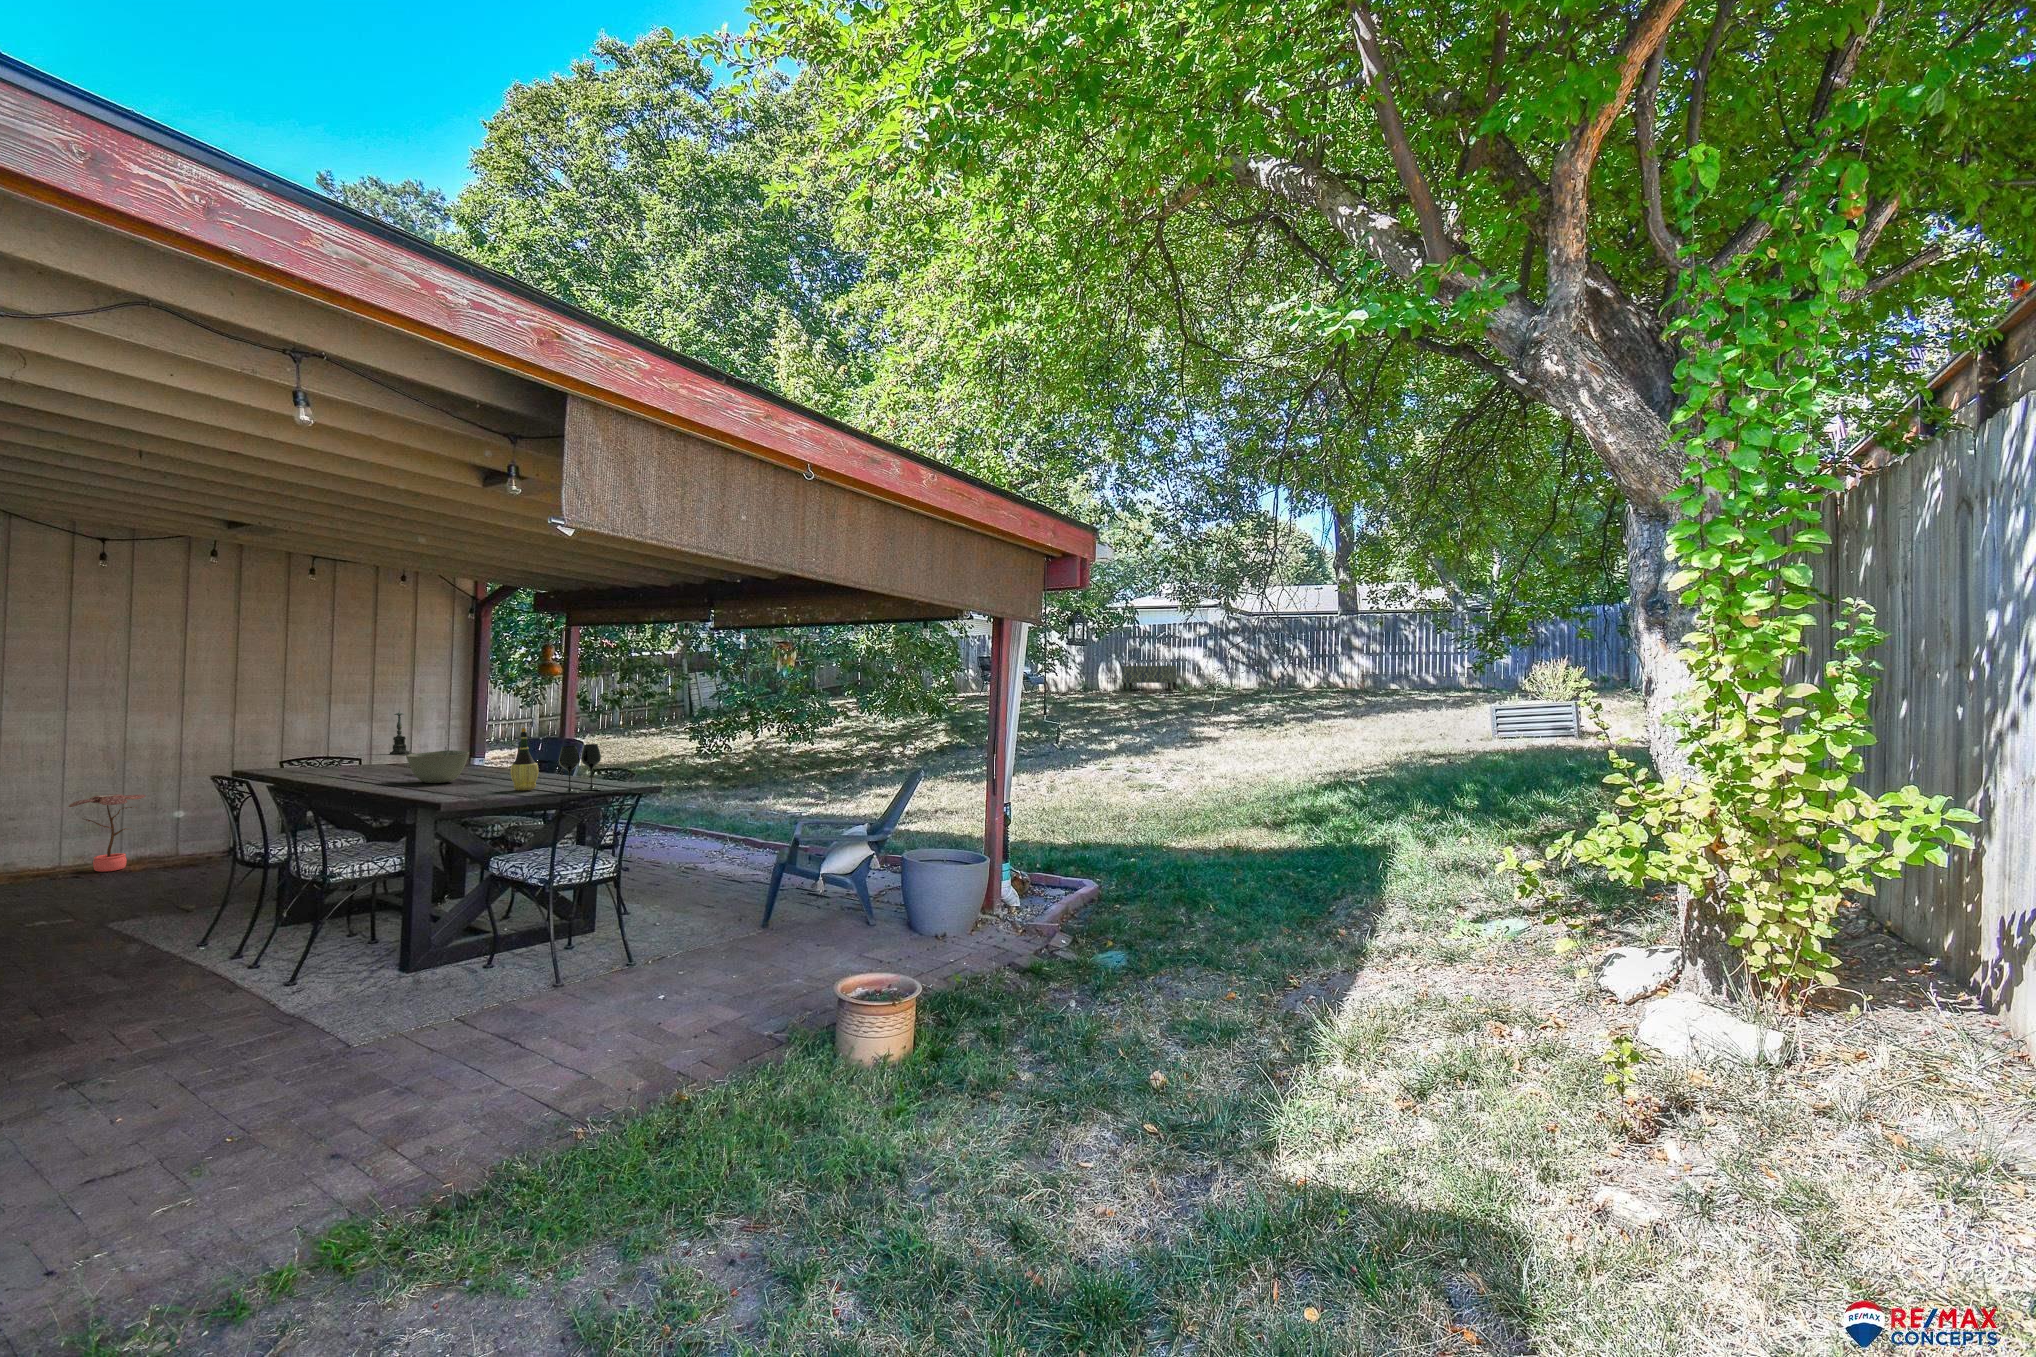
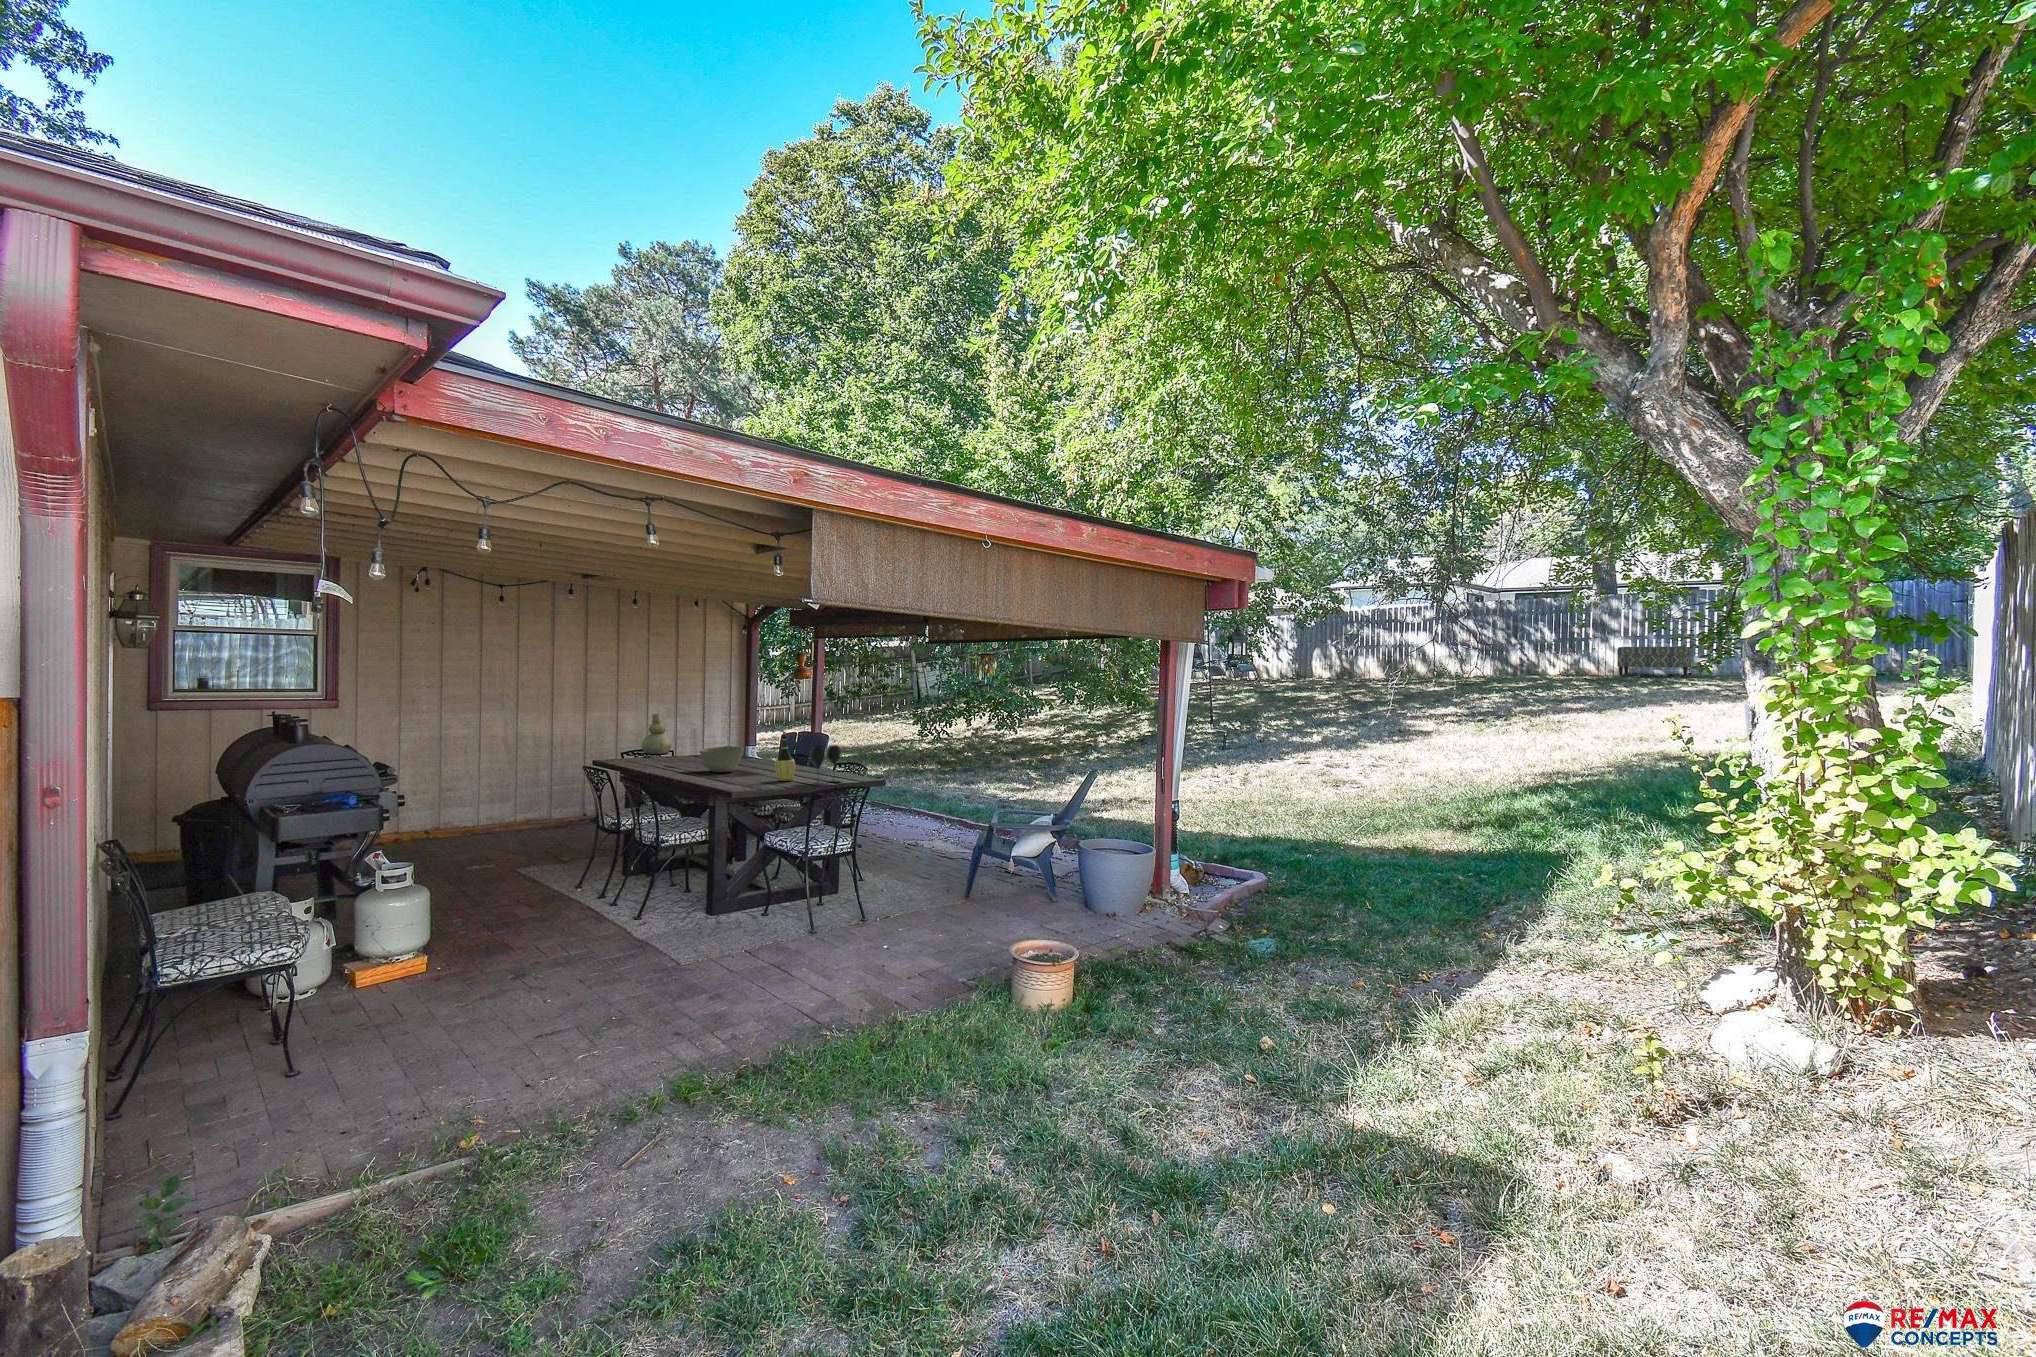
bench: present [1122,666,1177,690] -> present [1617,646,1692,676]
candle holder: present [389,712,414,755] -> none [673,703,699,742]
vase: none [330,716,375,766] -> present [641,714,672,754]
potted plant: present [68,794,146,872] -> none [467,771,515,829]

